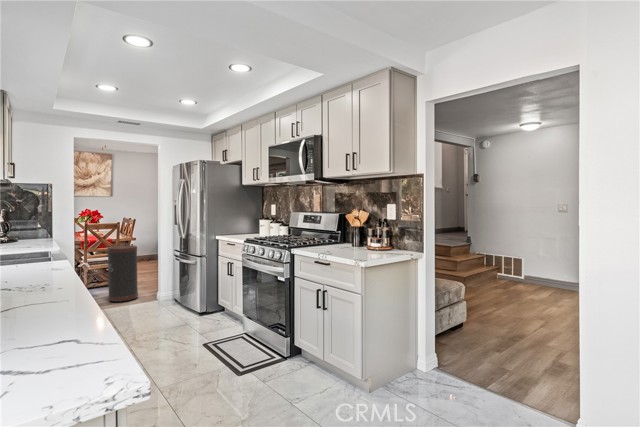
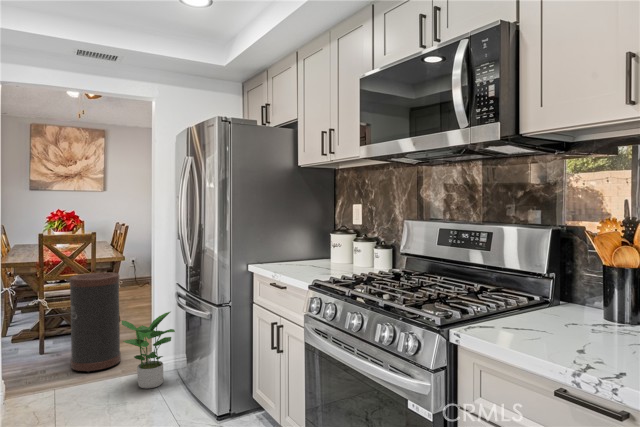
potted plant: none [143,264,174,307] -> present [121,312,175,389]

